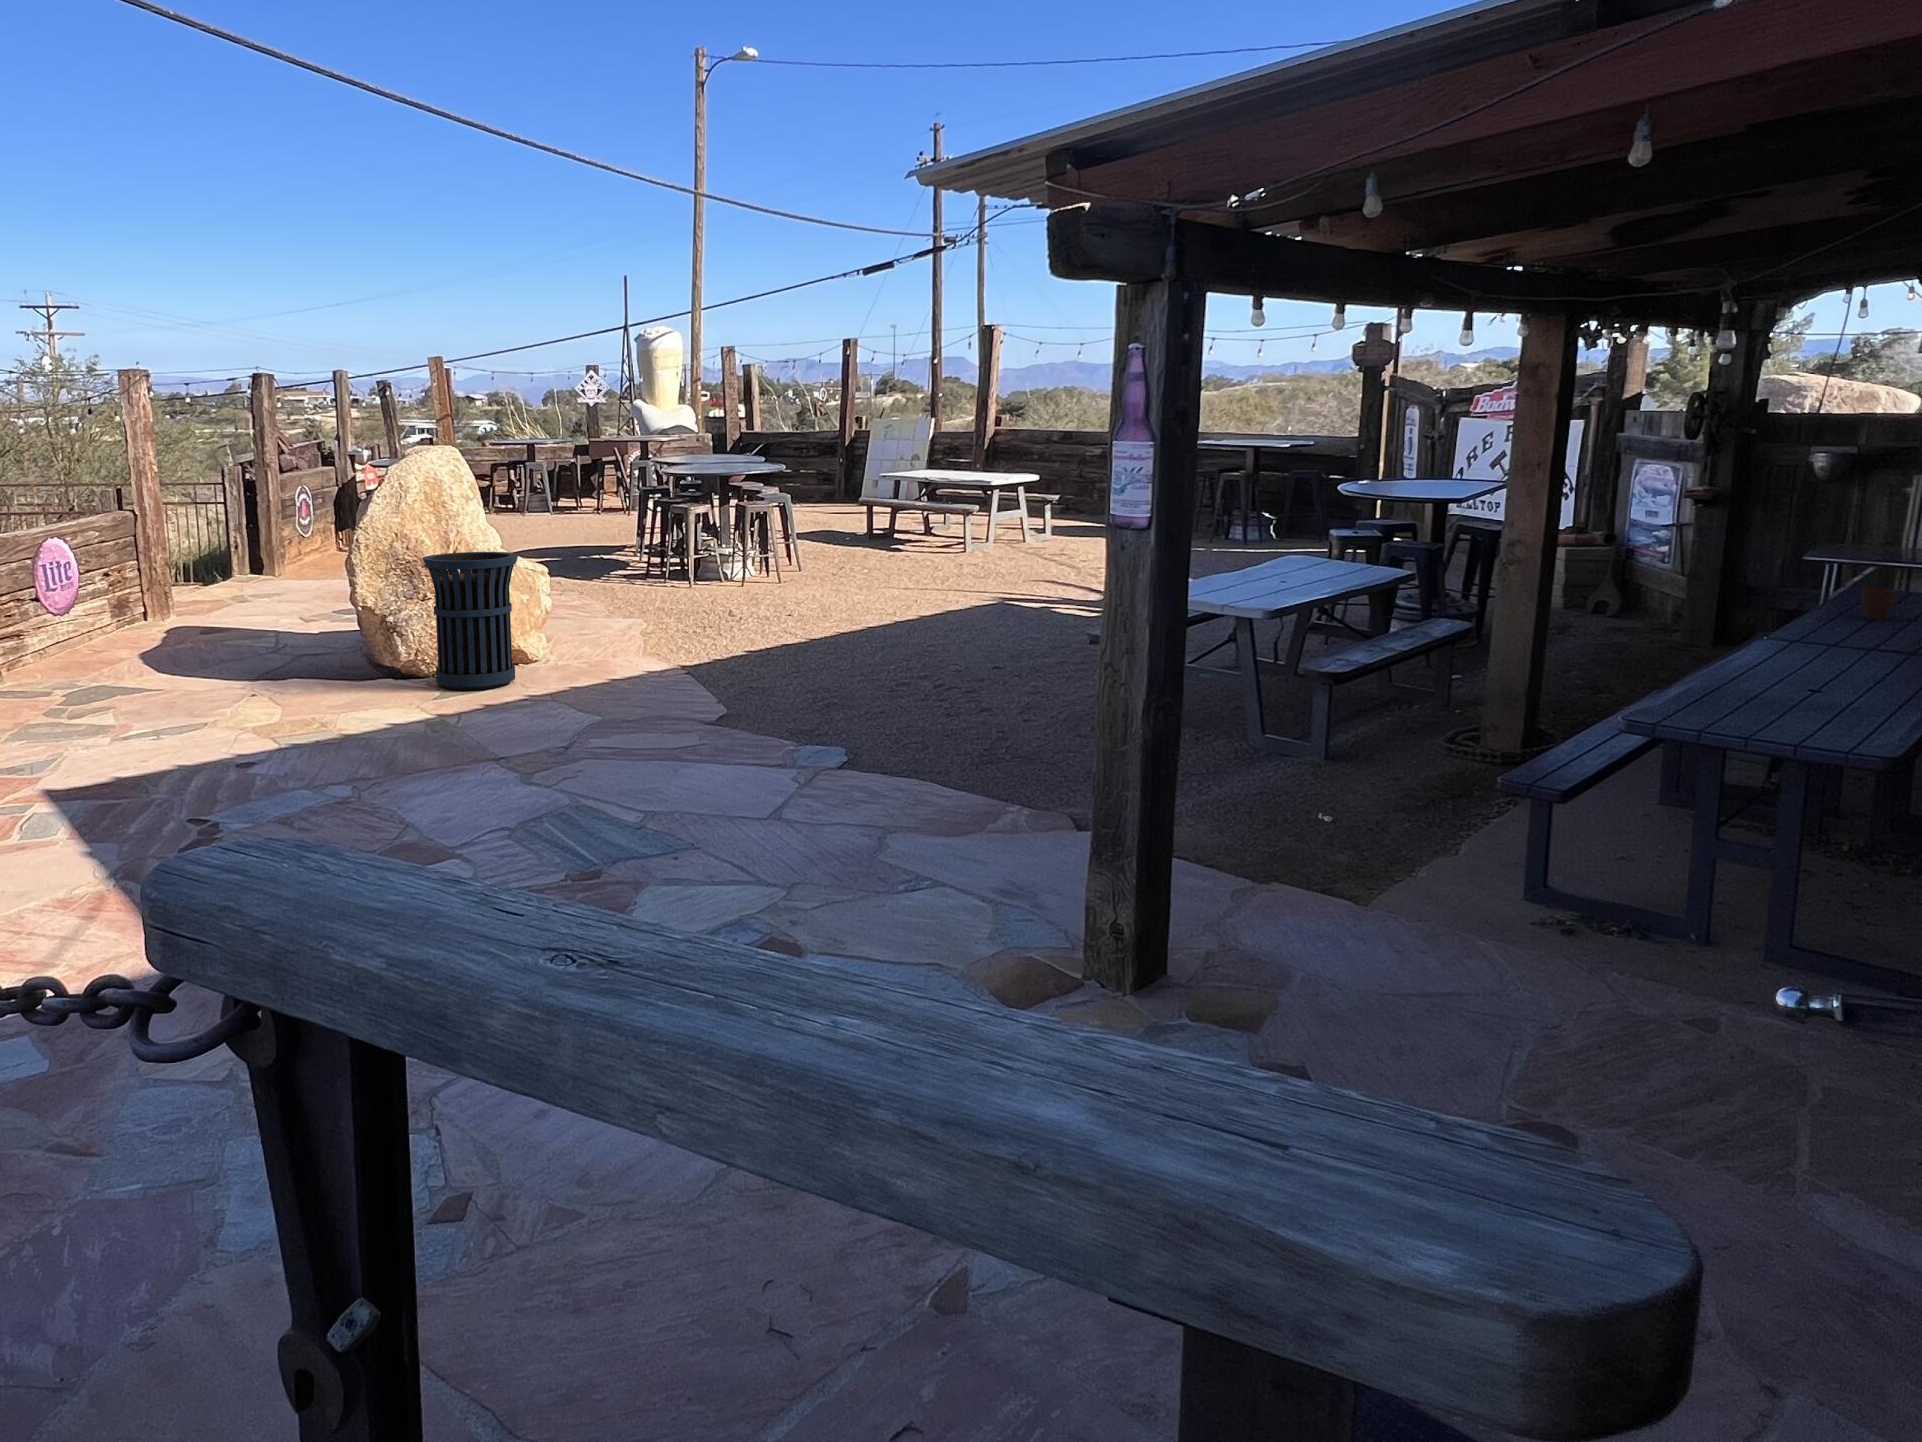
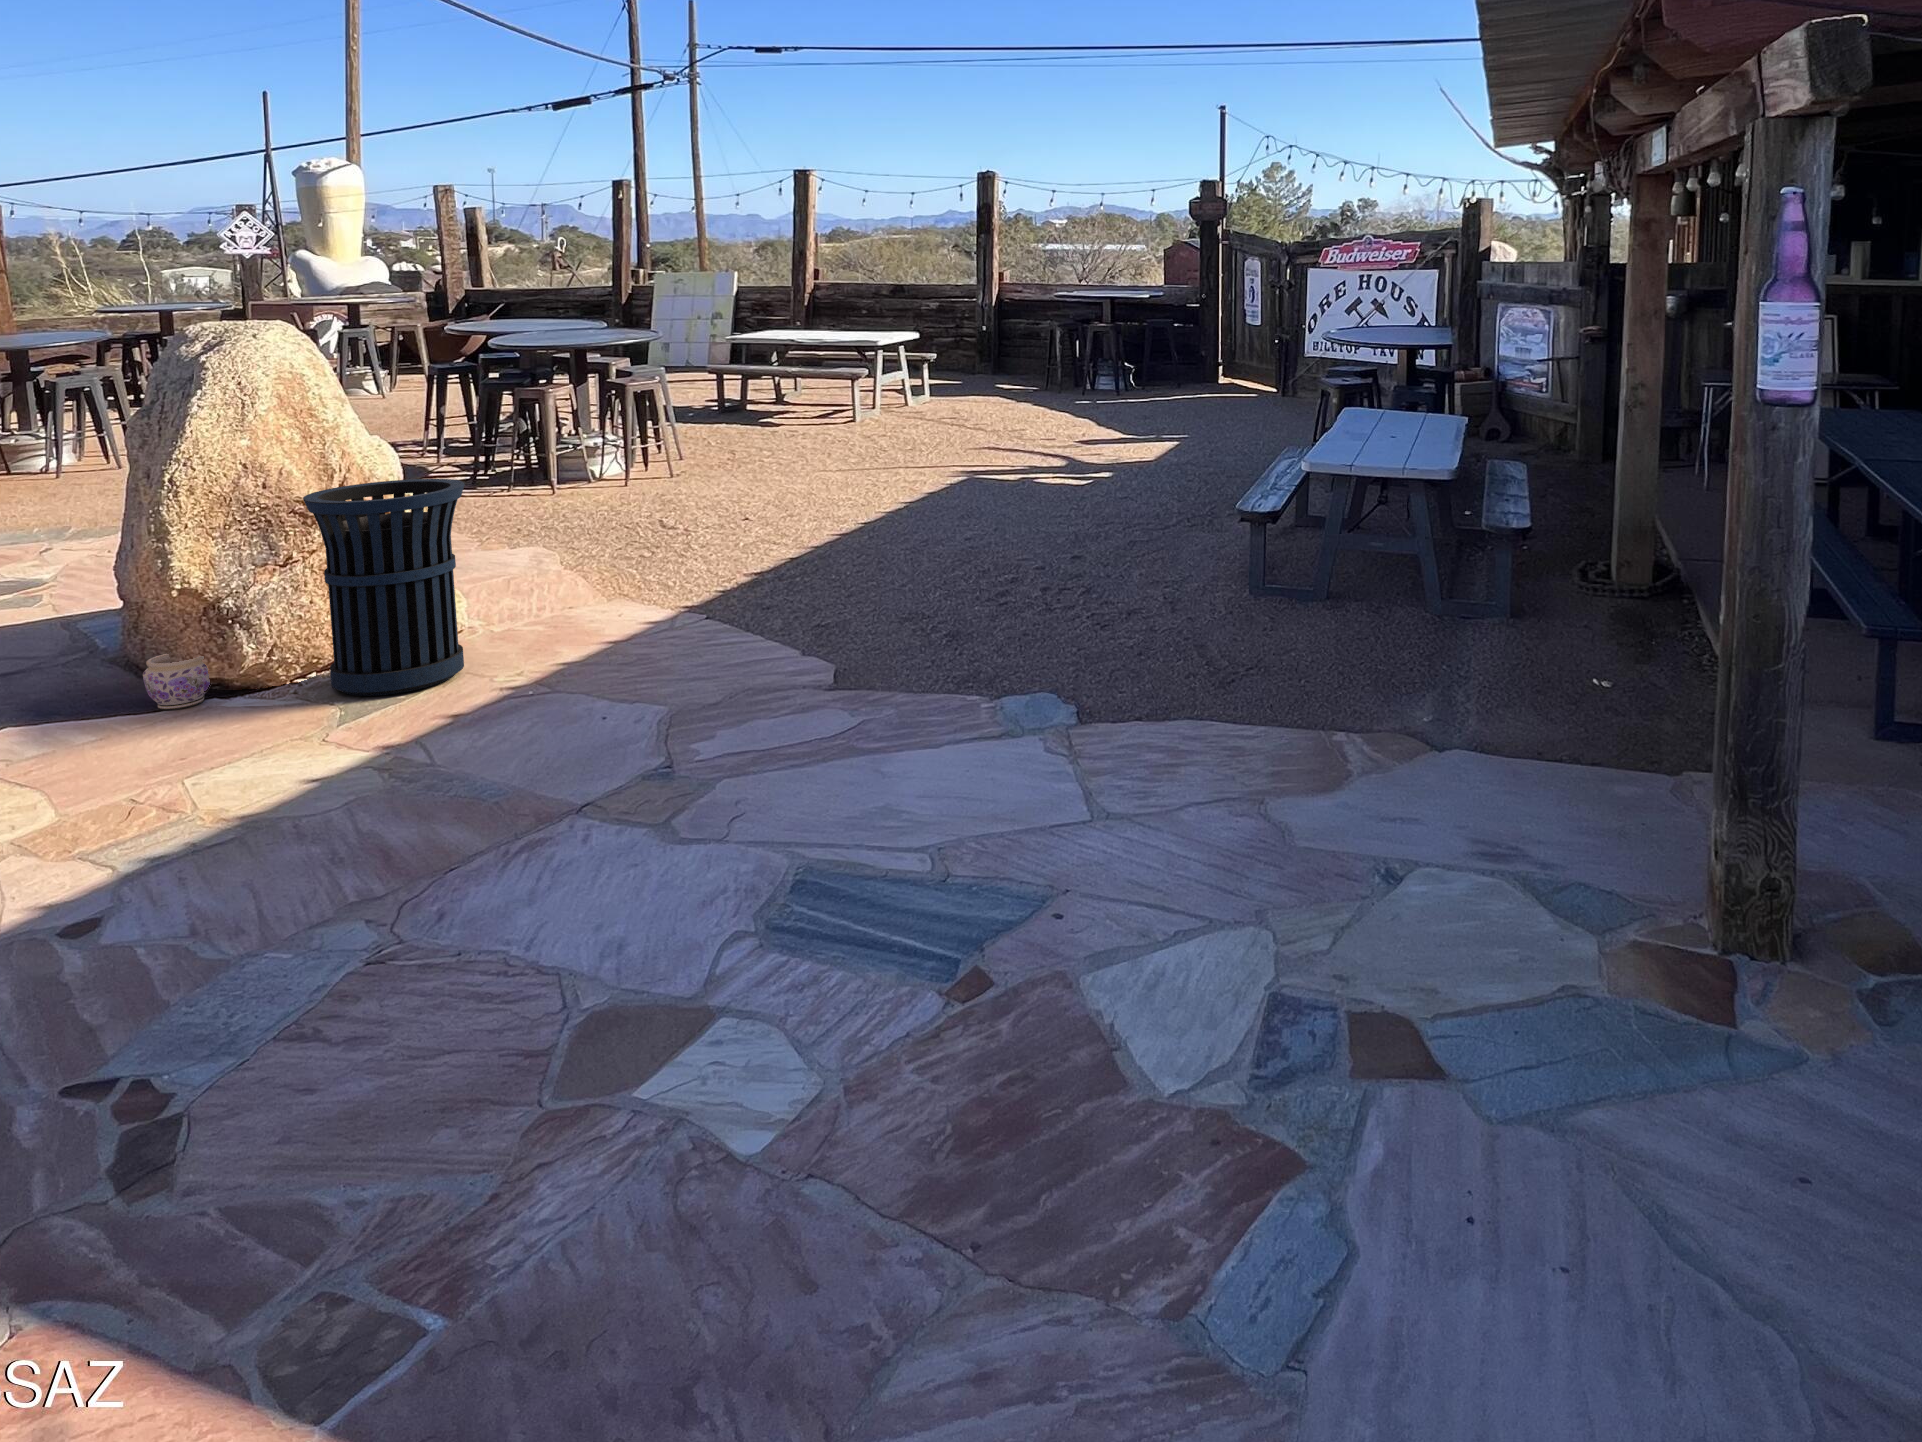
cup: present [1860,587,1897,619] -> none [1872,410,1904,438]
planter: none [341,648,378,683] -> present [143,654,210,710]

